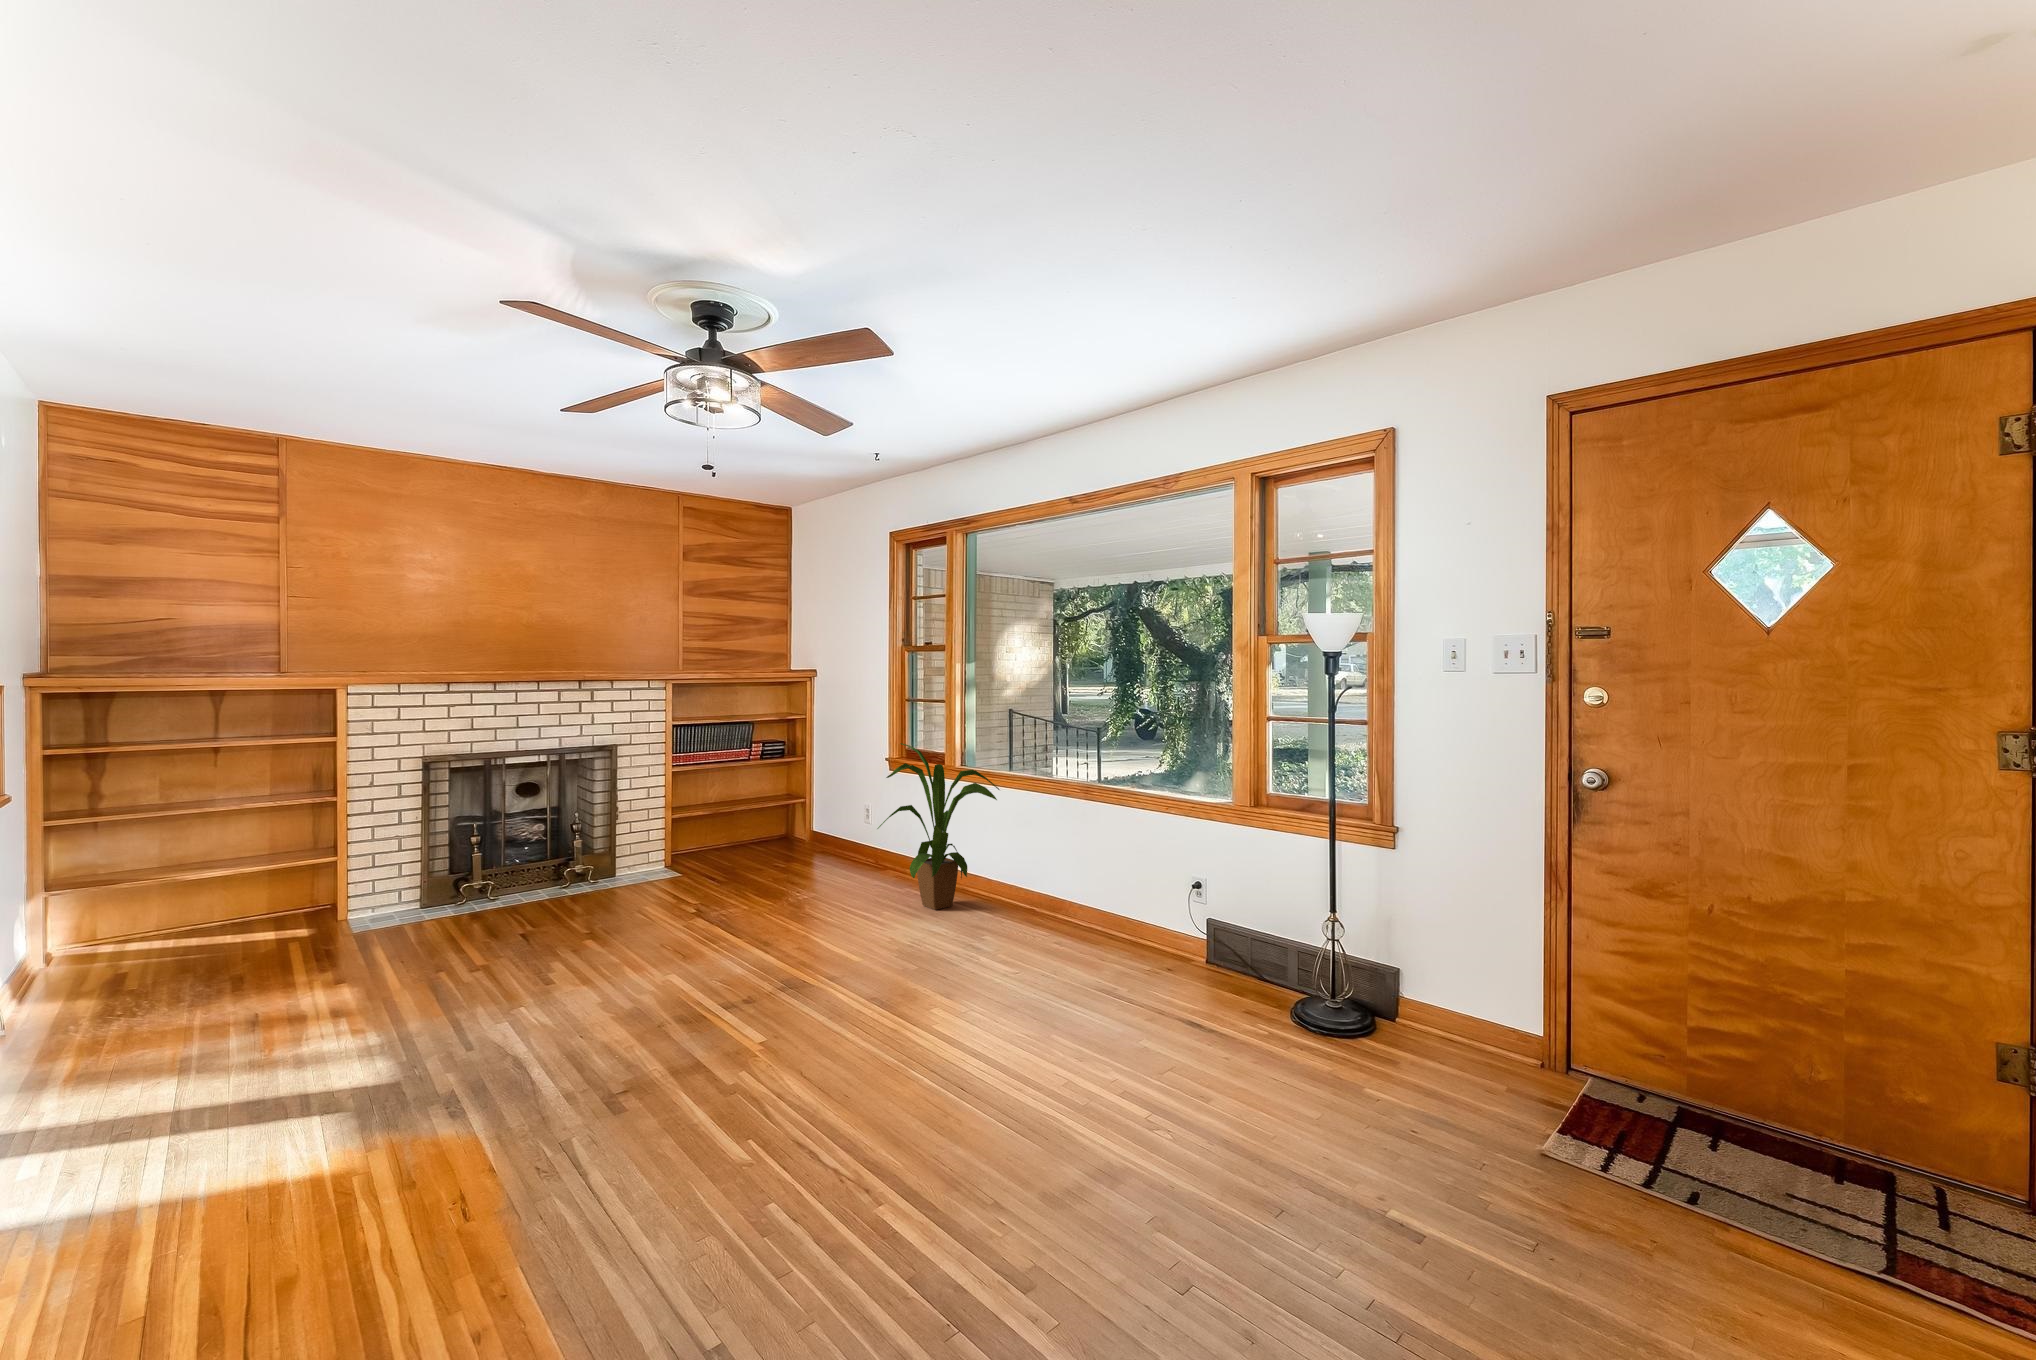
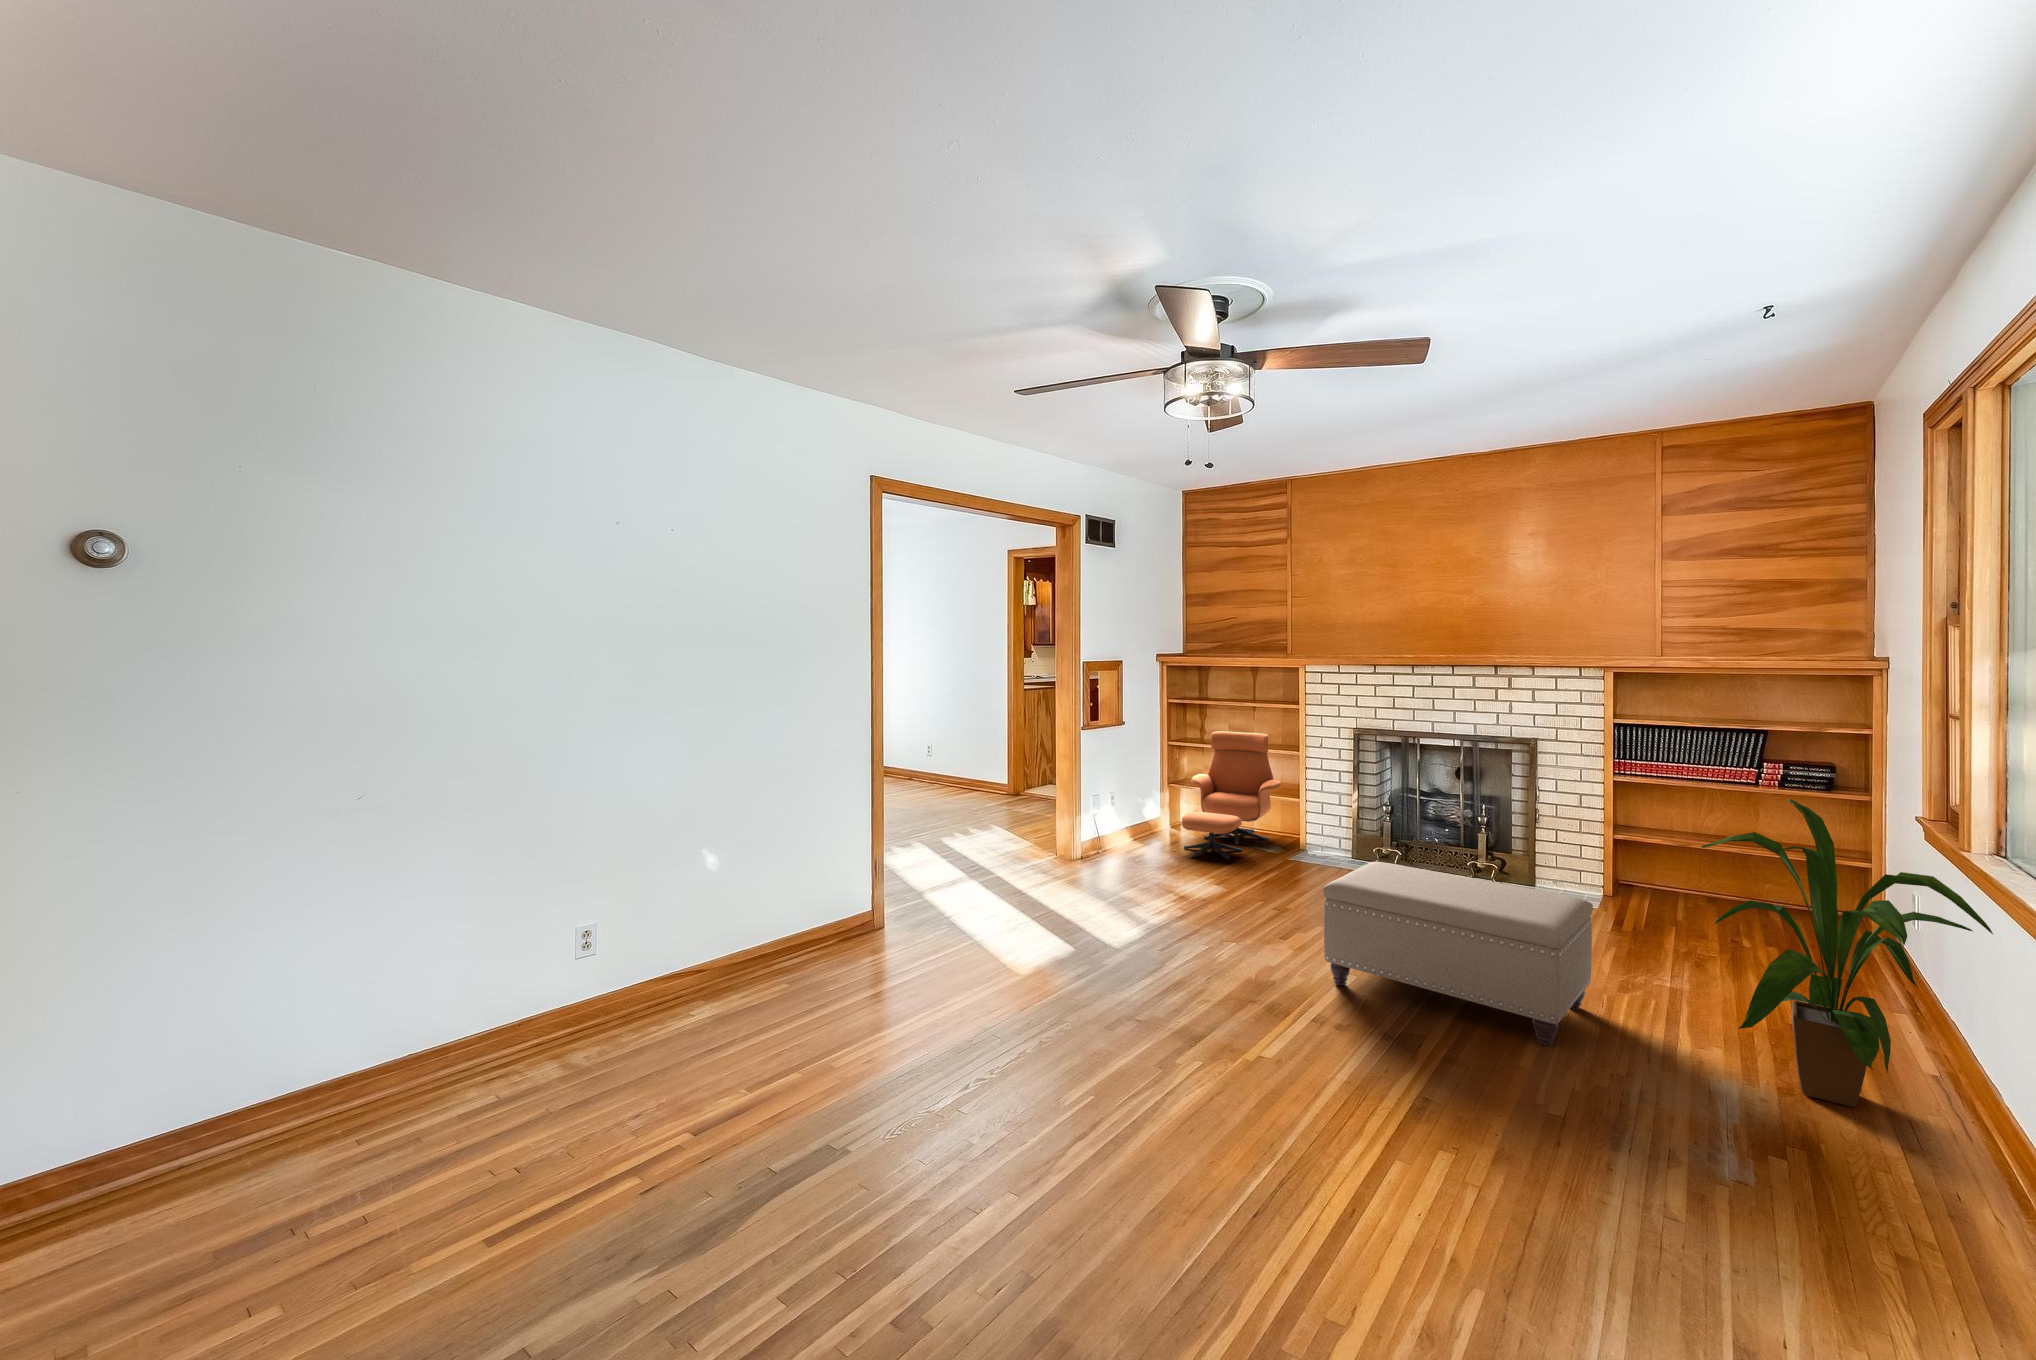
lounge chair: none [107,781,290,973] -> present [1182,731,1281,859]
ottoman: none [627,839,843,979] -> present [1323,862,1593,1046]

